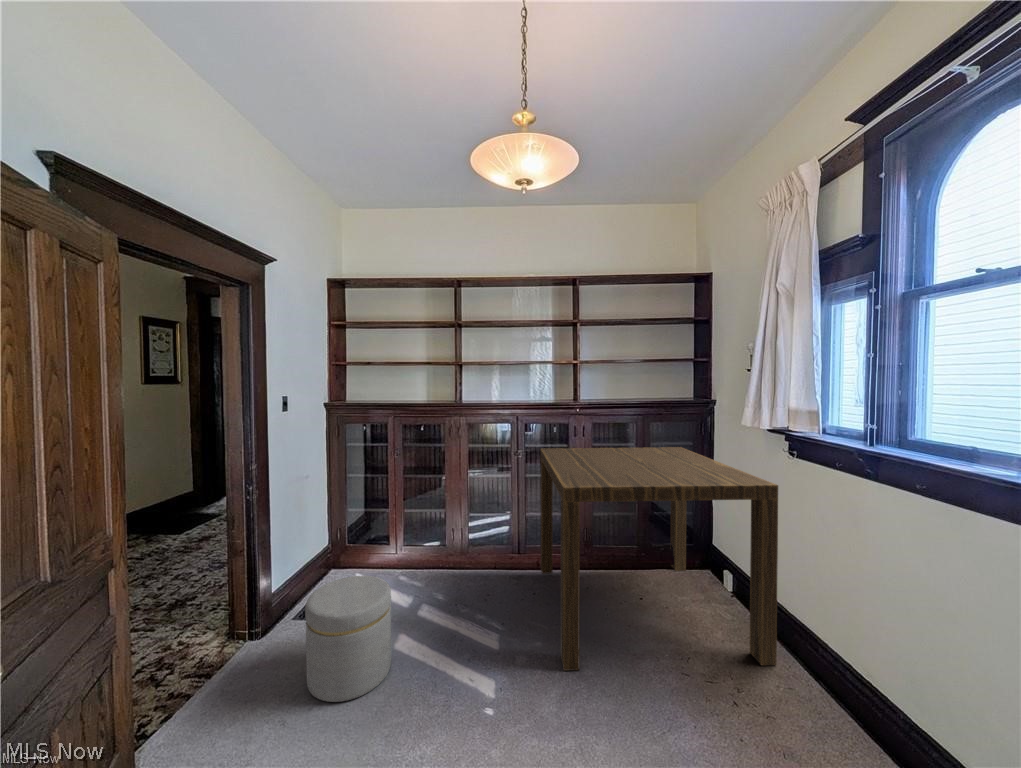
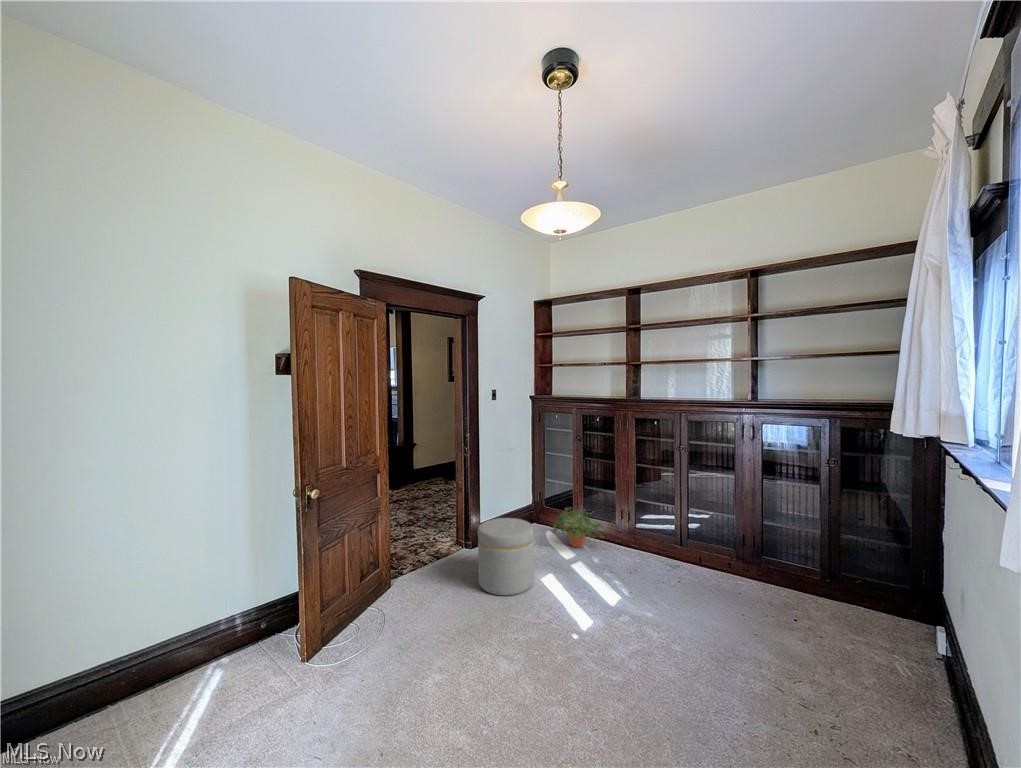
dining table: present [540,447,778,671] -> none [654,446,936,744]
potted plant: none [378,536,445,586] -> present [553,507,609,547]

